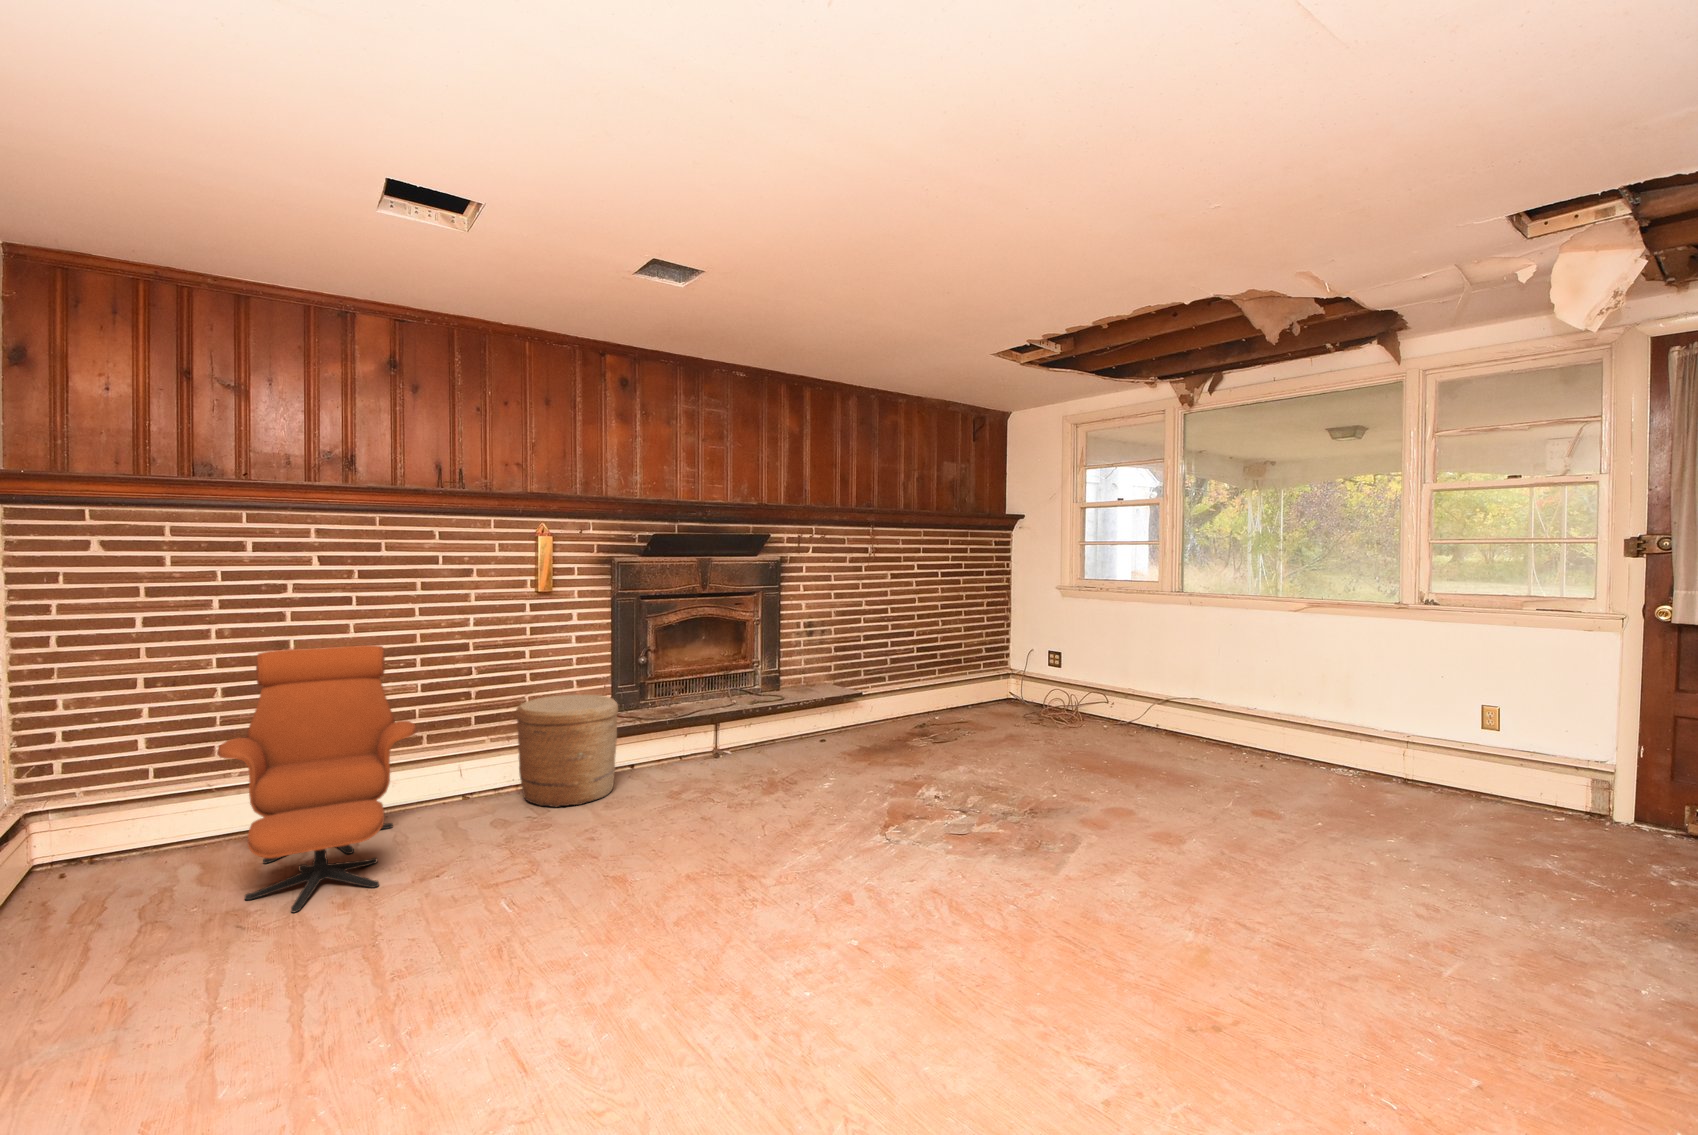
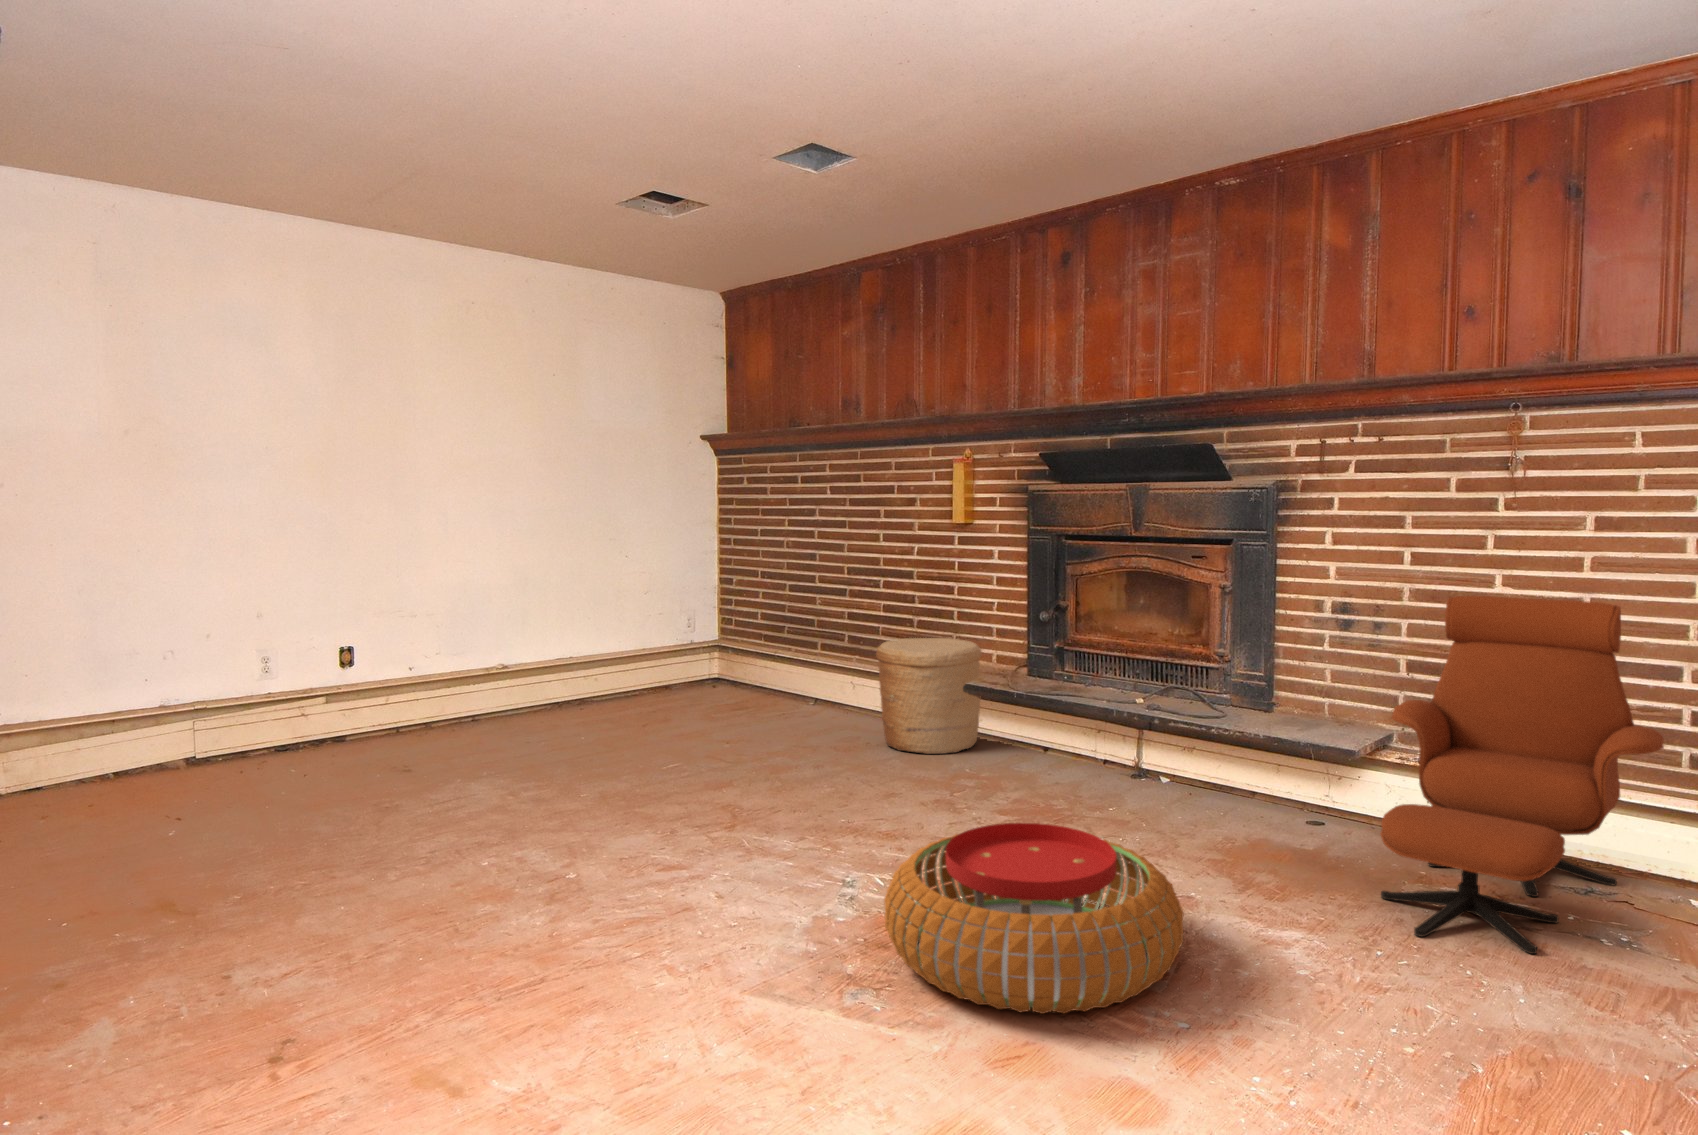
lounge chair: present [217,645,417,912] -> present [1380,596,1664,954]
pouf: none [928,738,1084,827] -> present [884,823,1183,1014]

